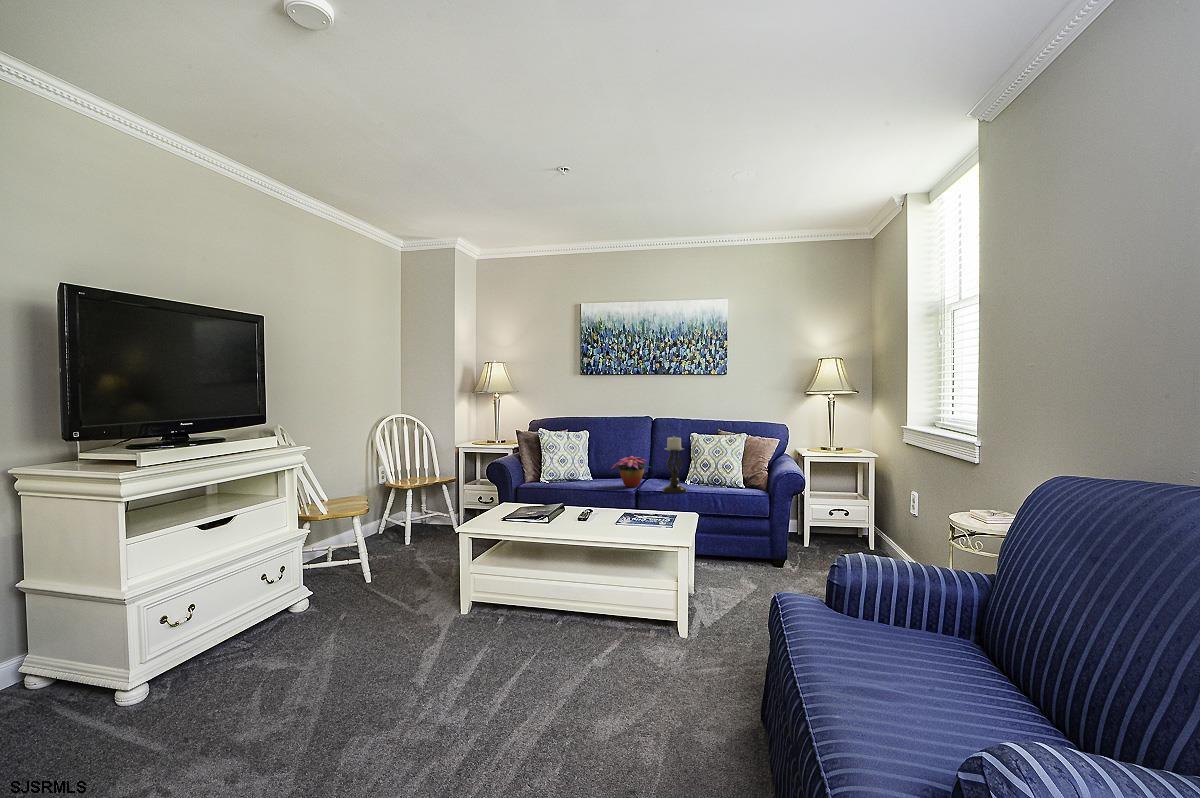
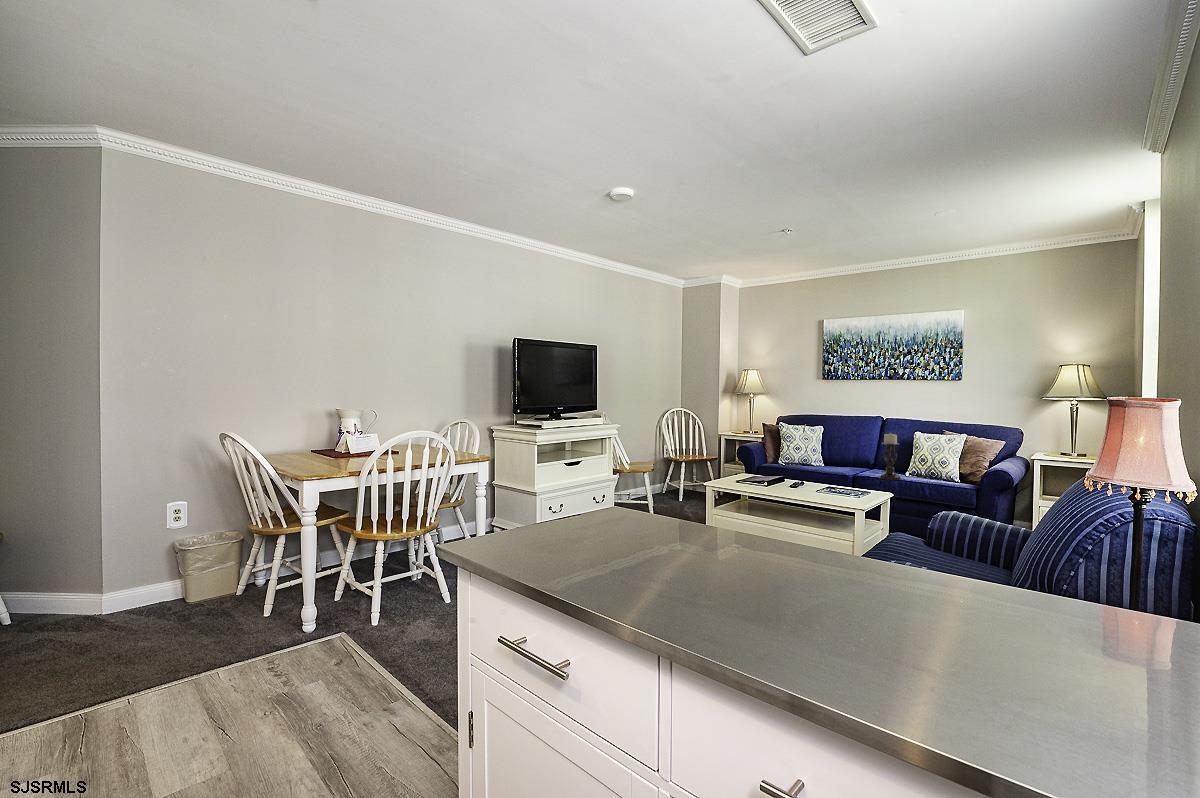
flower arrangement: present [612,456,649,487] -> none [836,447,877,473]

